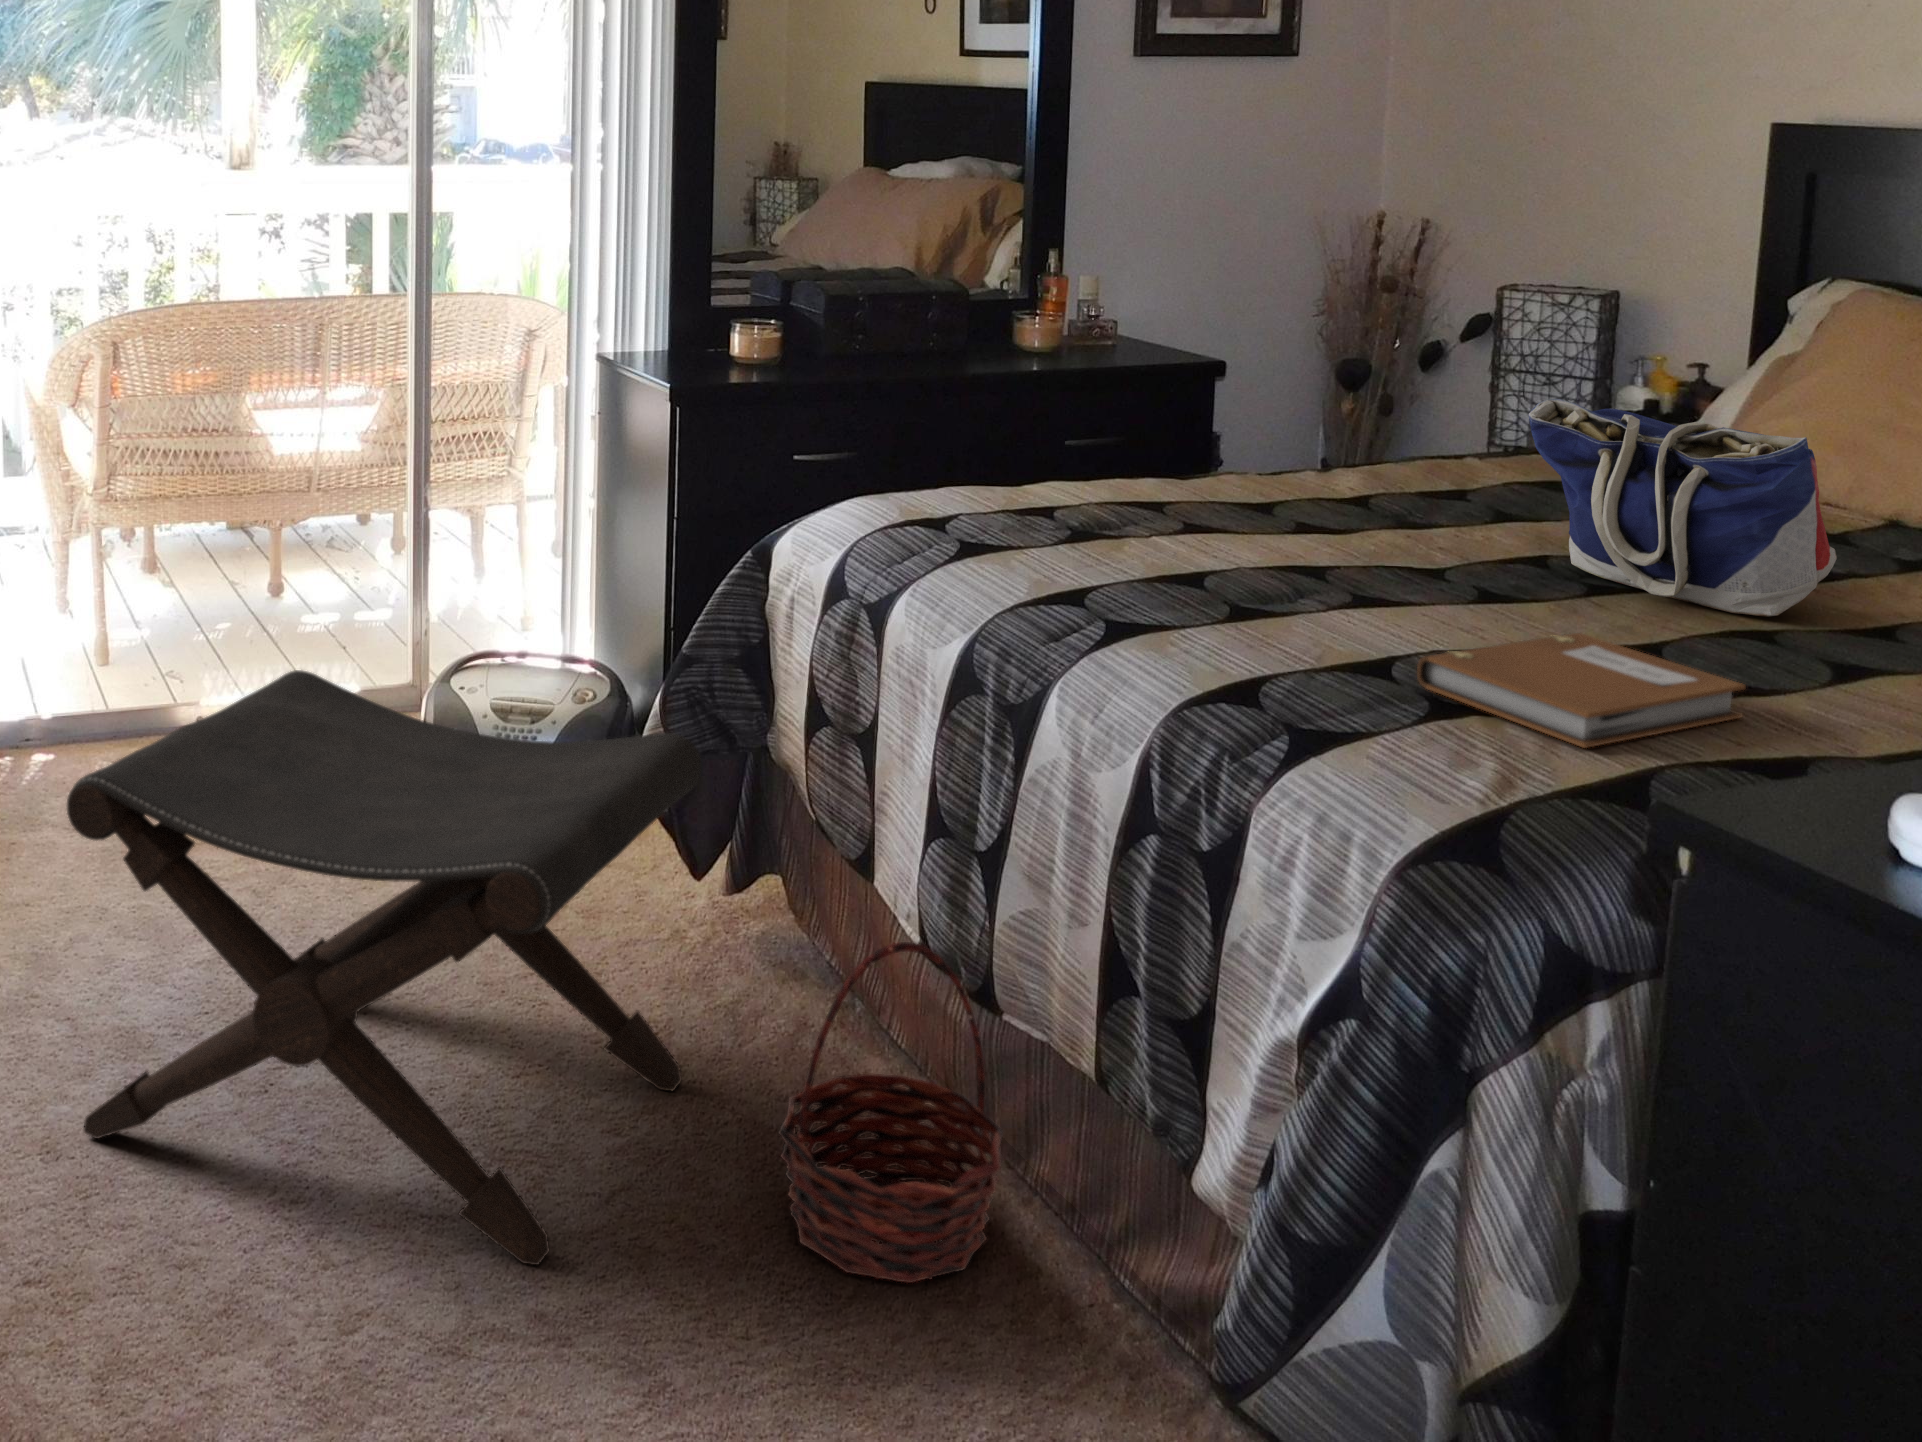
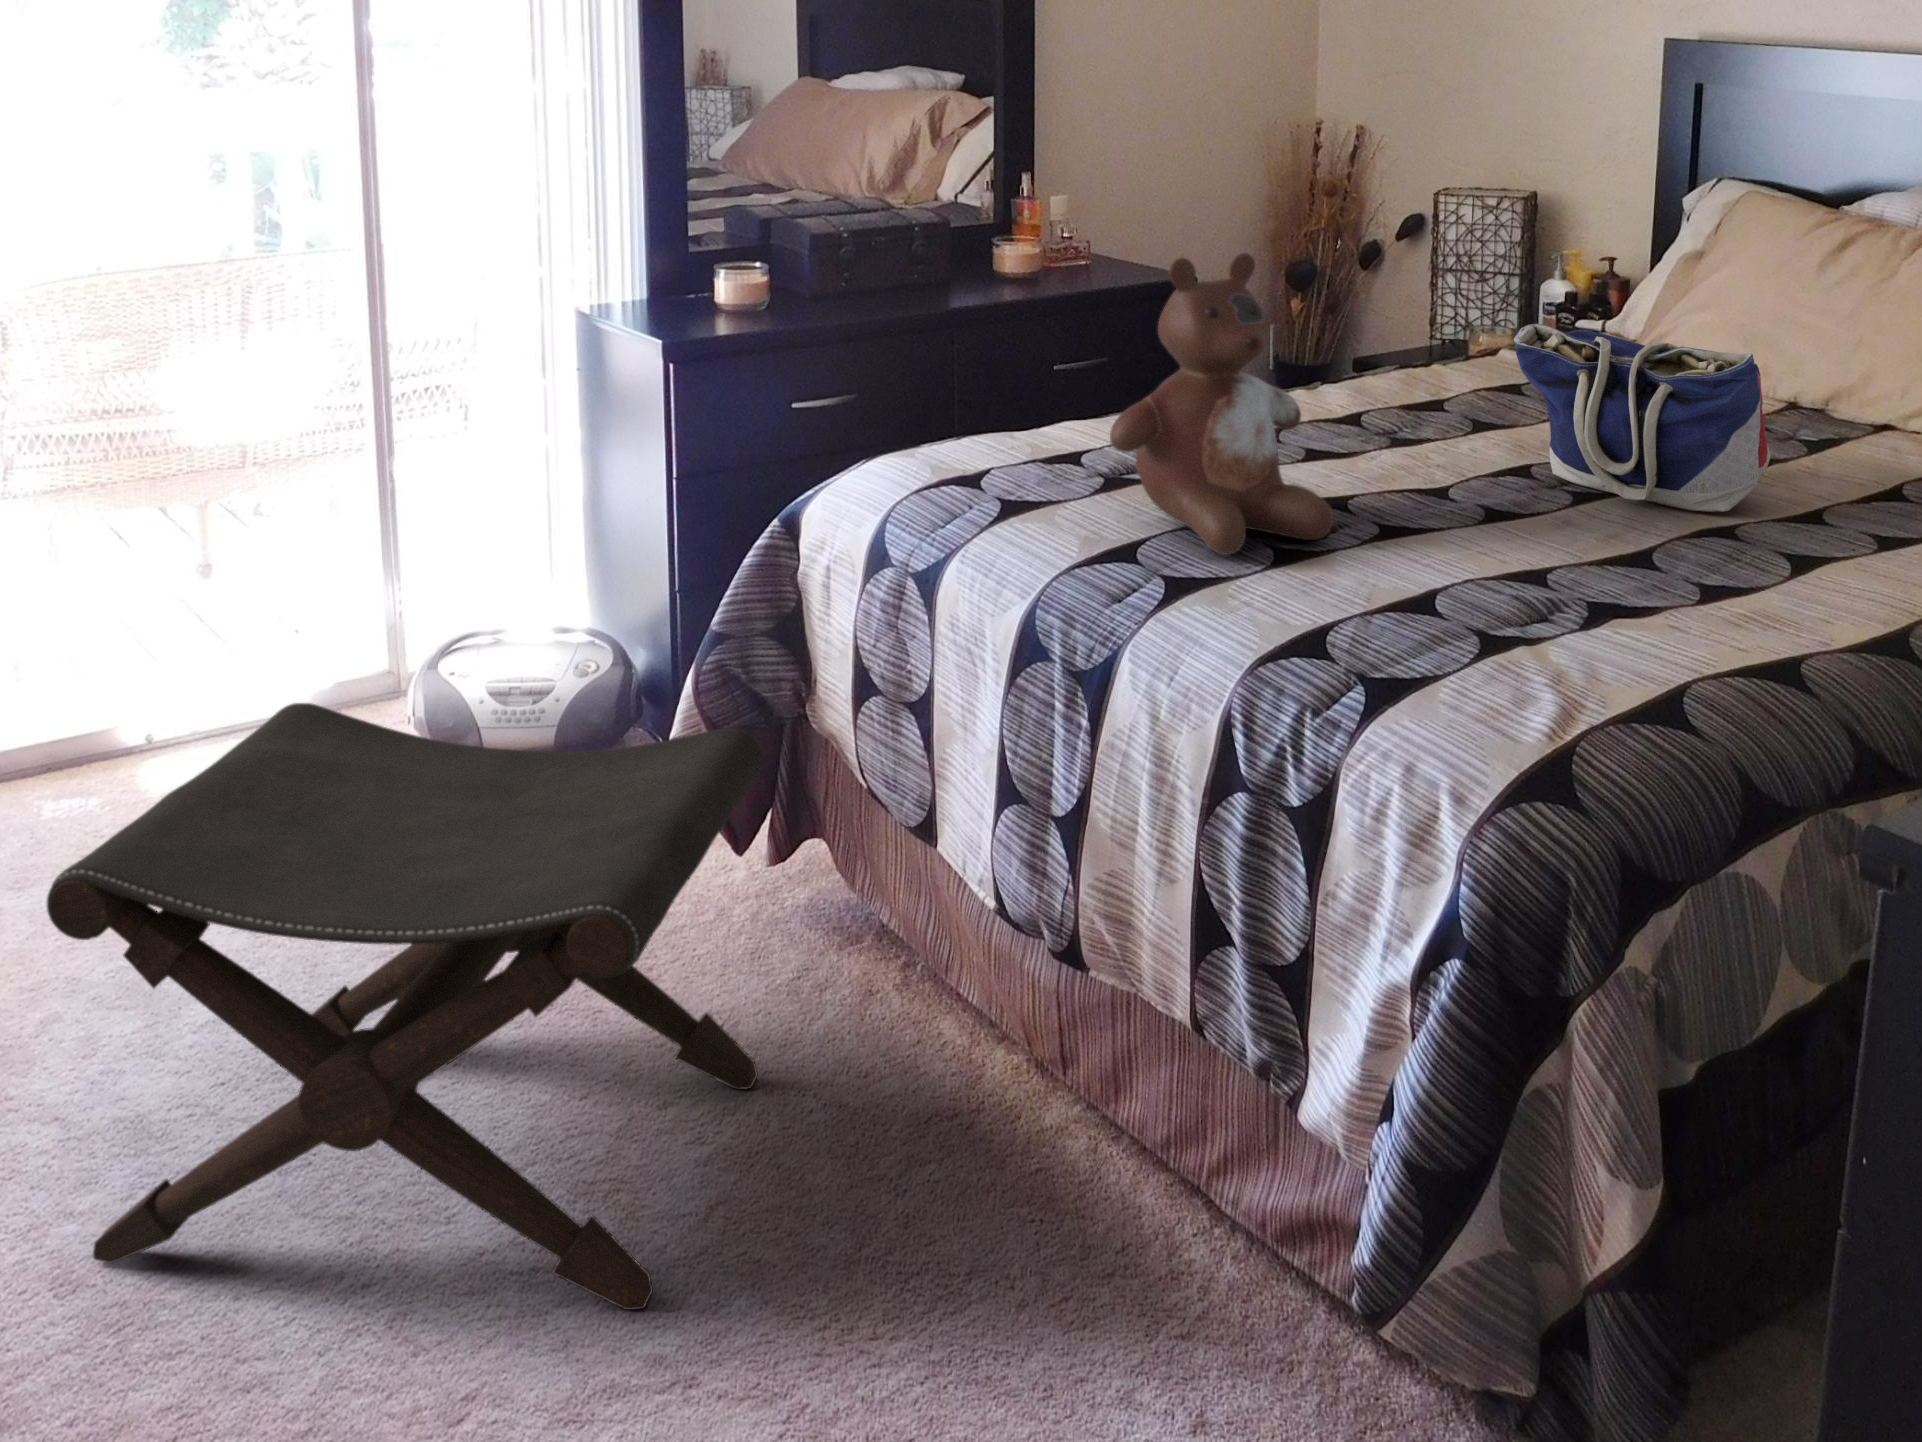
stuffed bear: none [1061,301,1297,605] -> present [1110,253,1334,555]
notebook: present [1417,633,1746,748] -> none [1460,551,1732,669]
basket: present [779,942,1004,1283] -> none [878,917,1099,1251]

